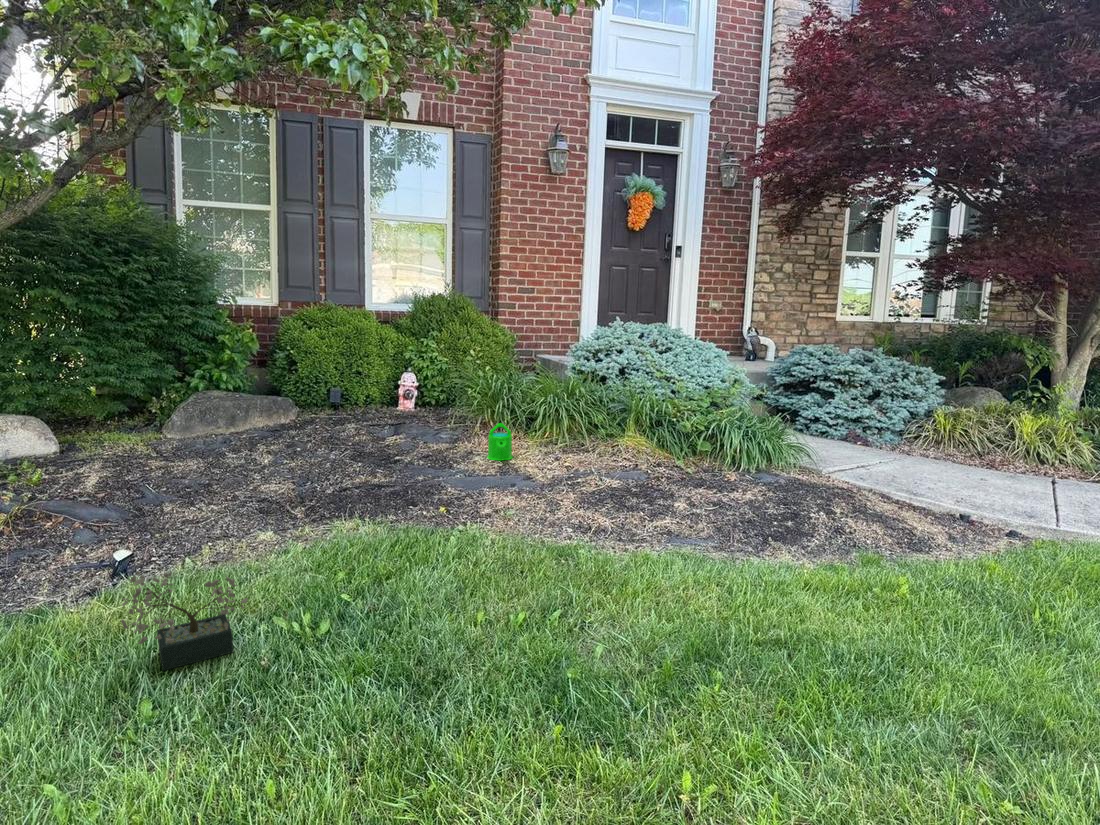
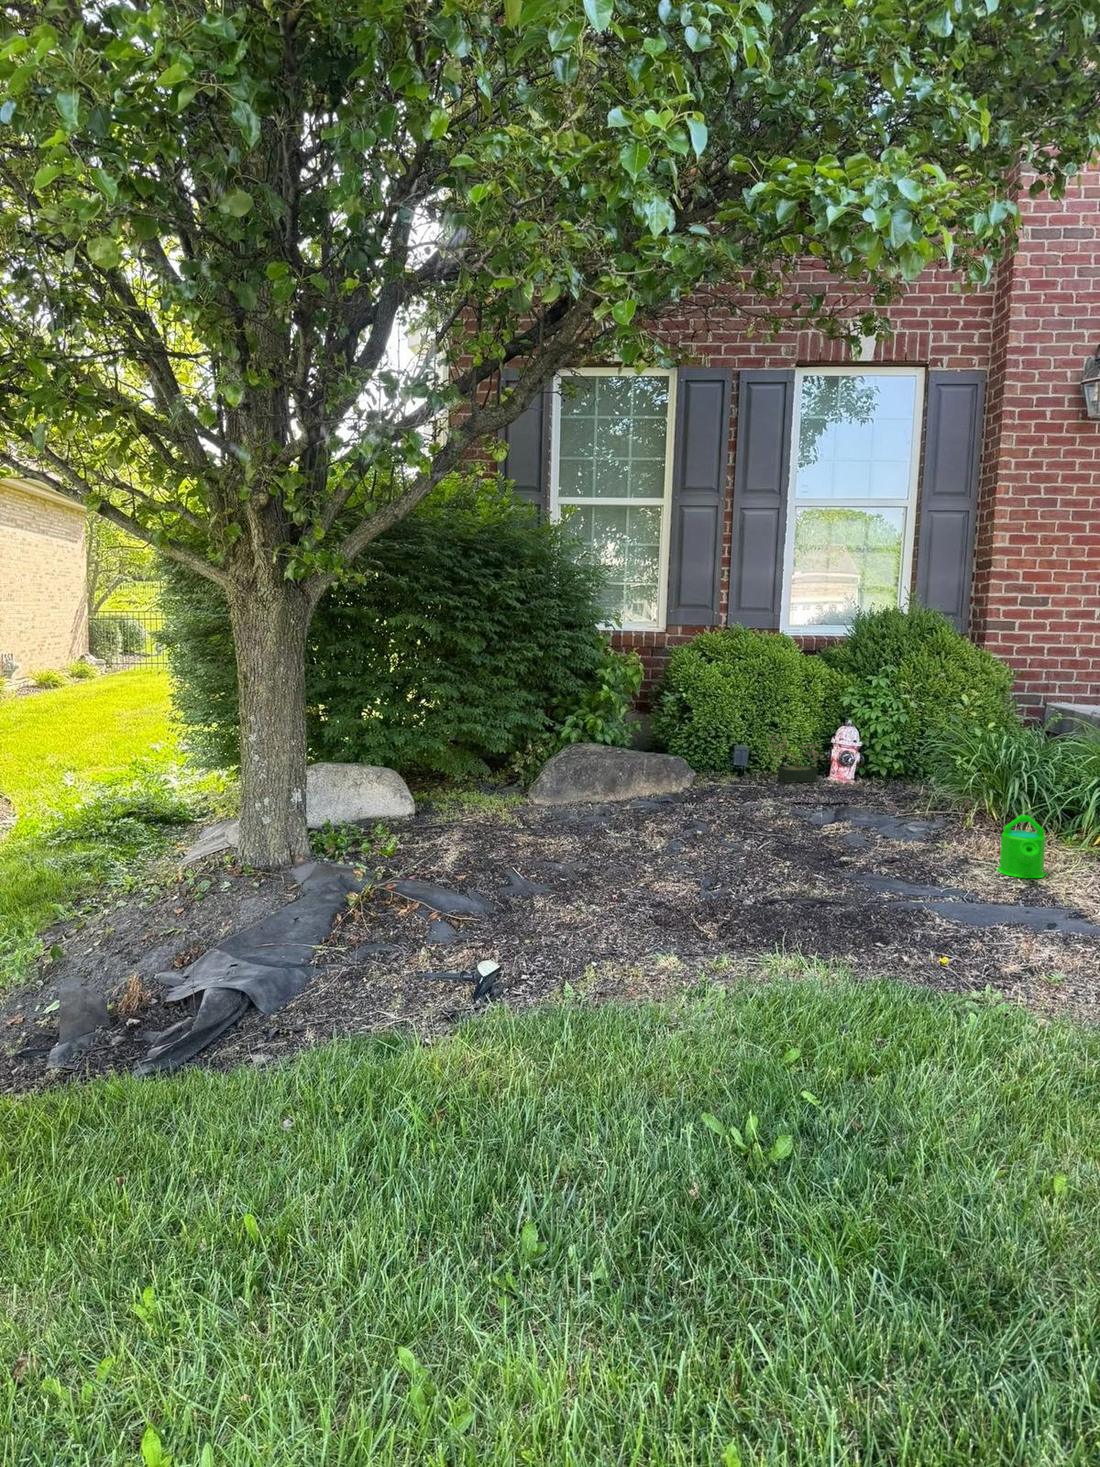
decorative plant: present [121,571,248,671] -> present [767,735,823,783]

